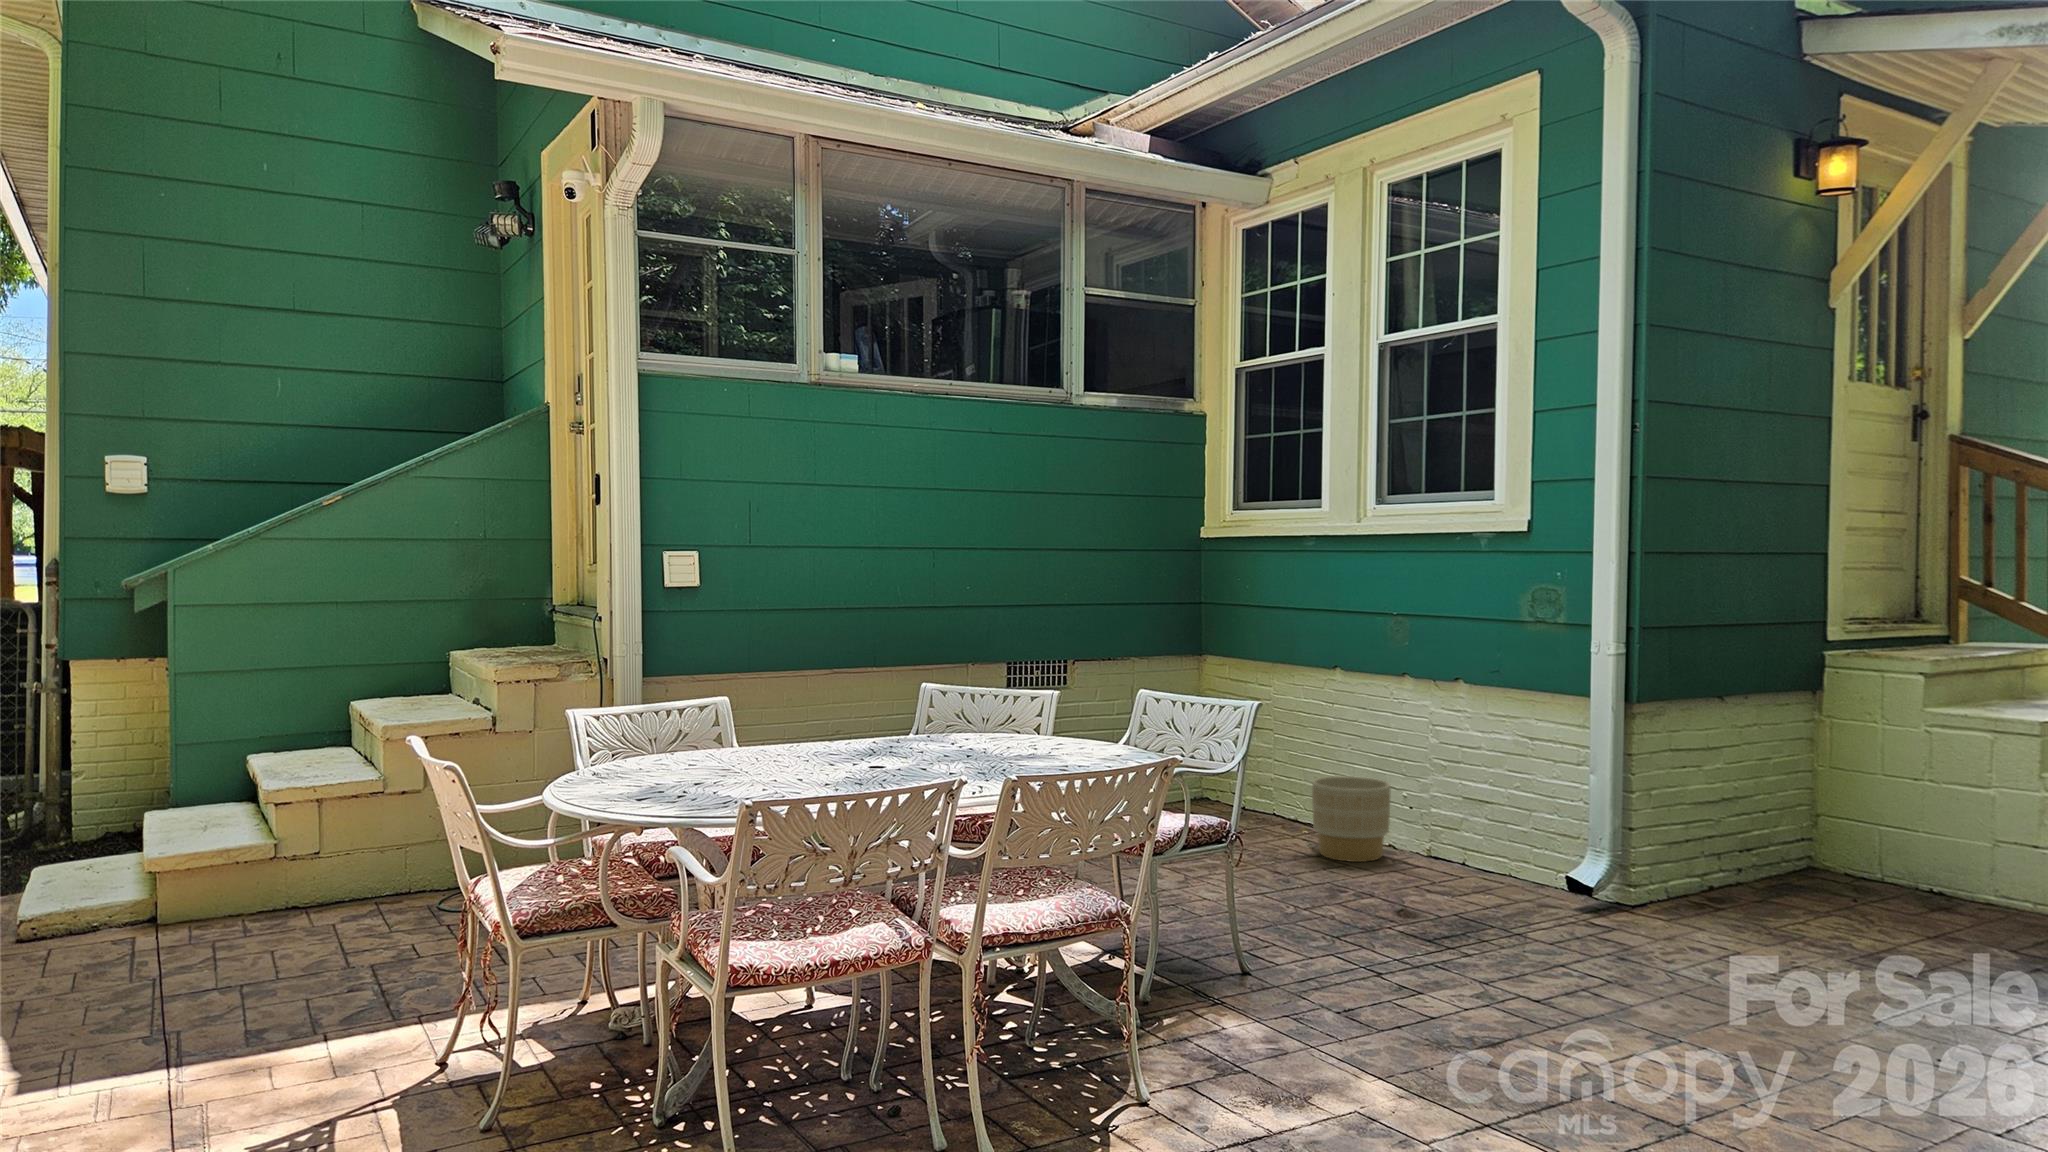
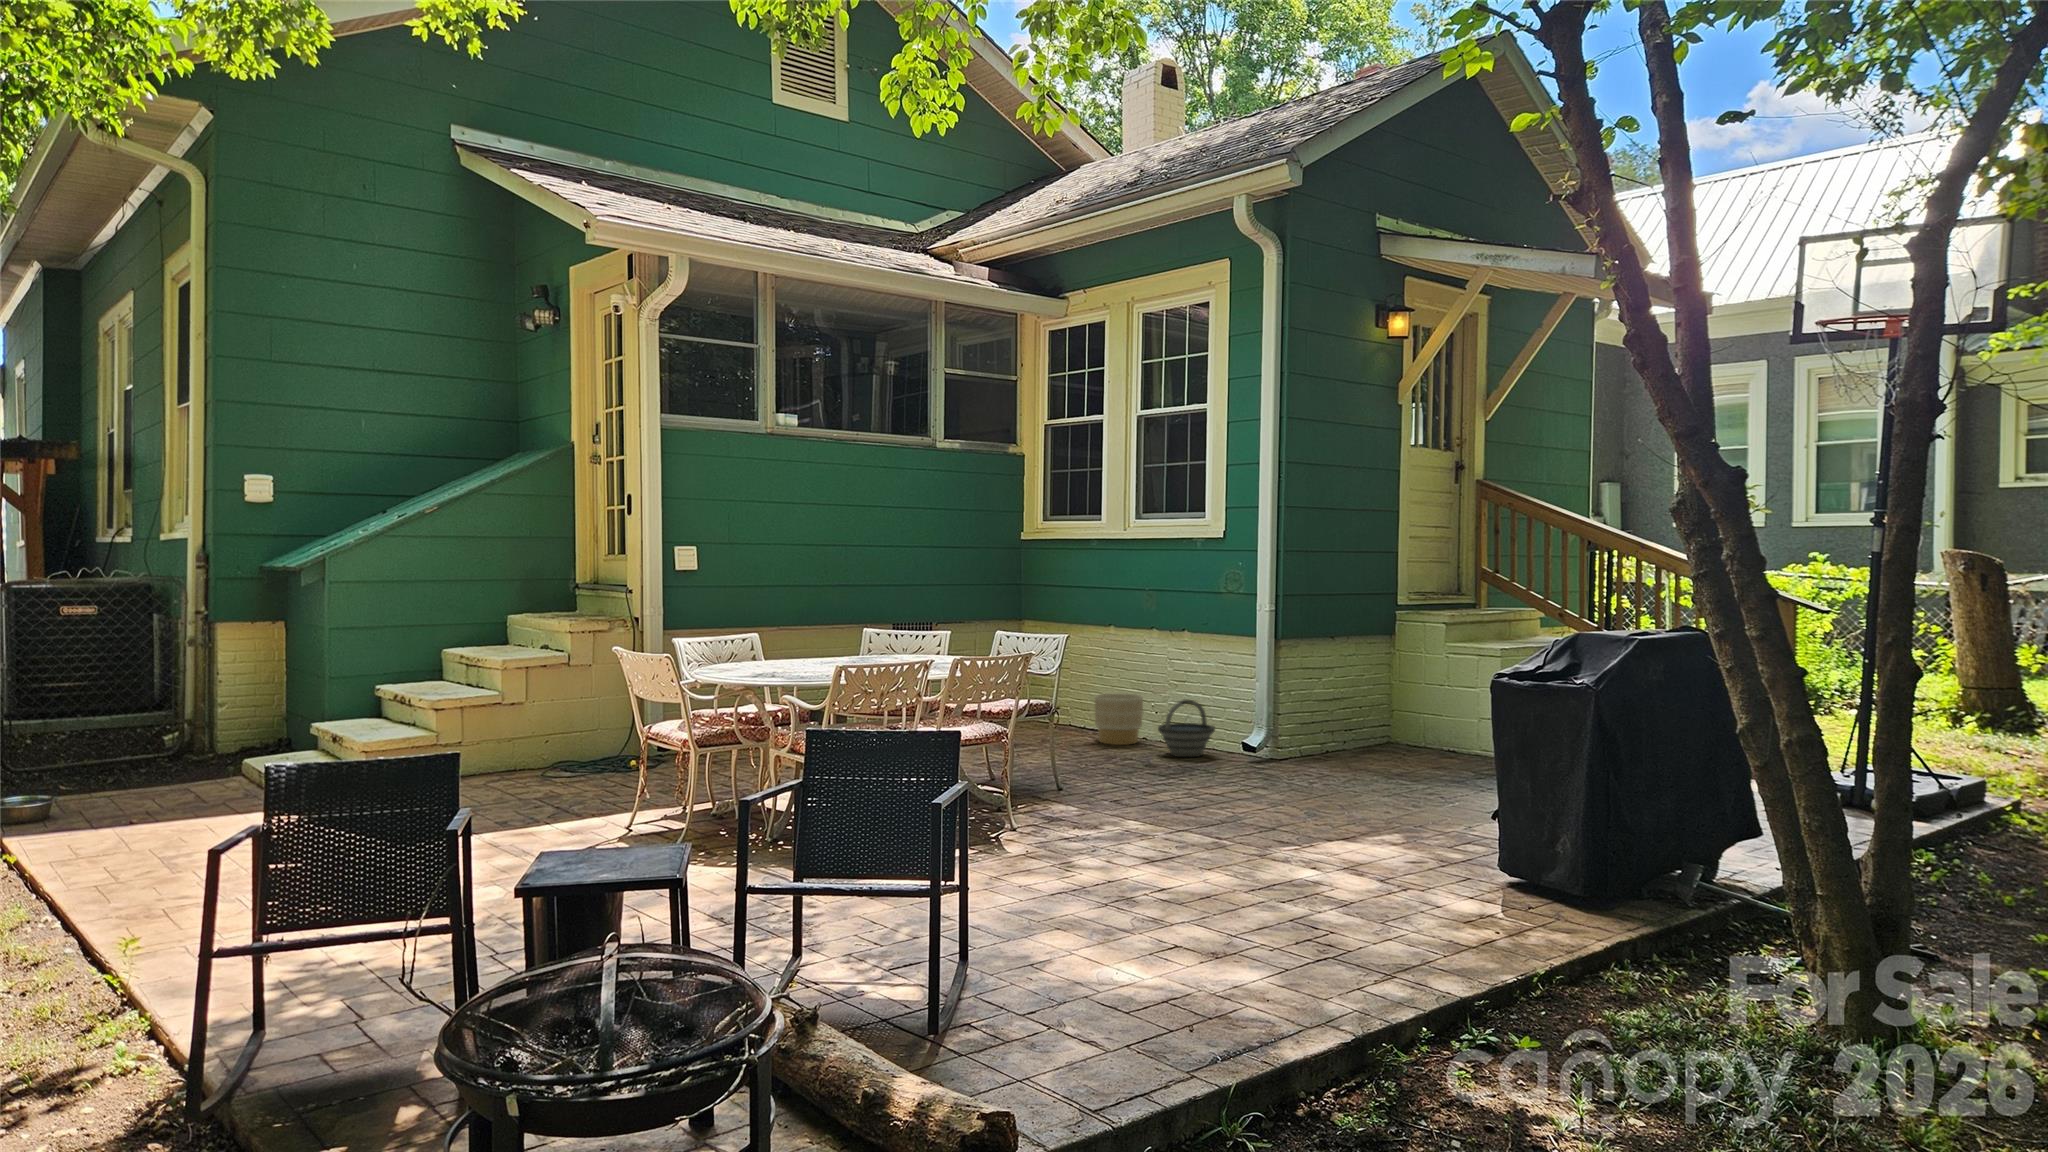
bucket: none [1417,798,1516,895] -> present [1158,699,1215,757]

